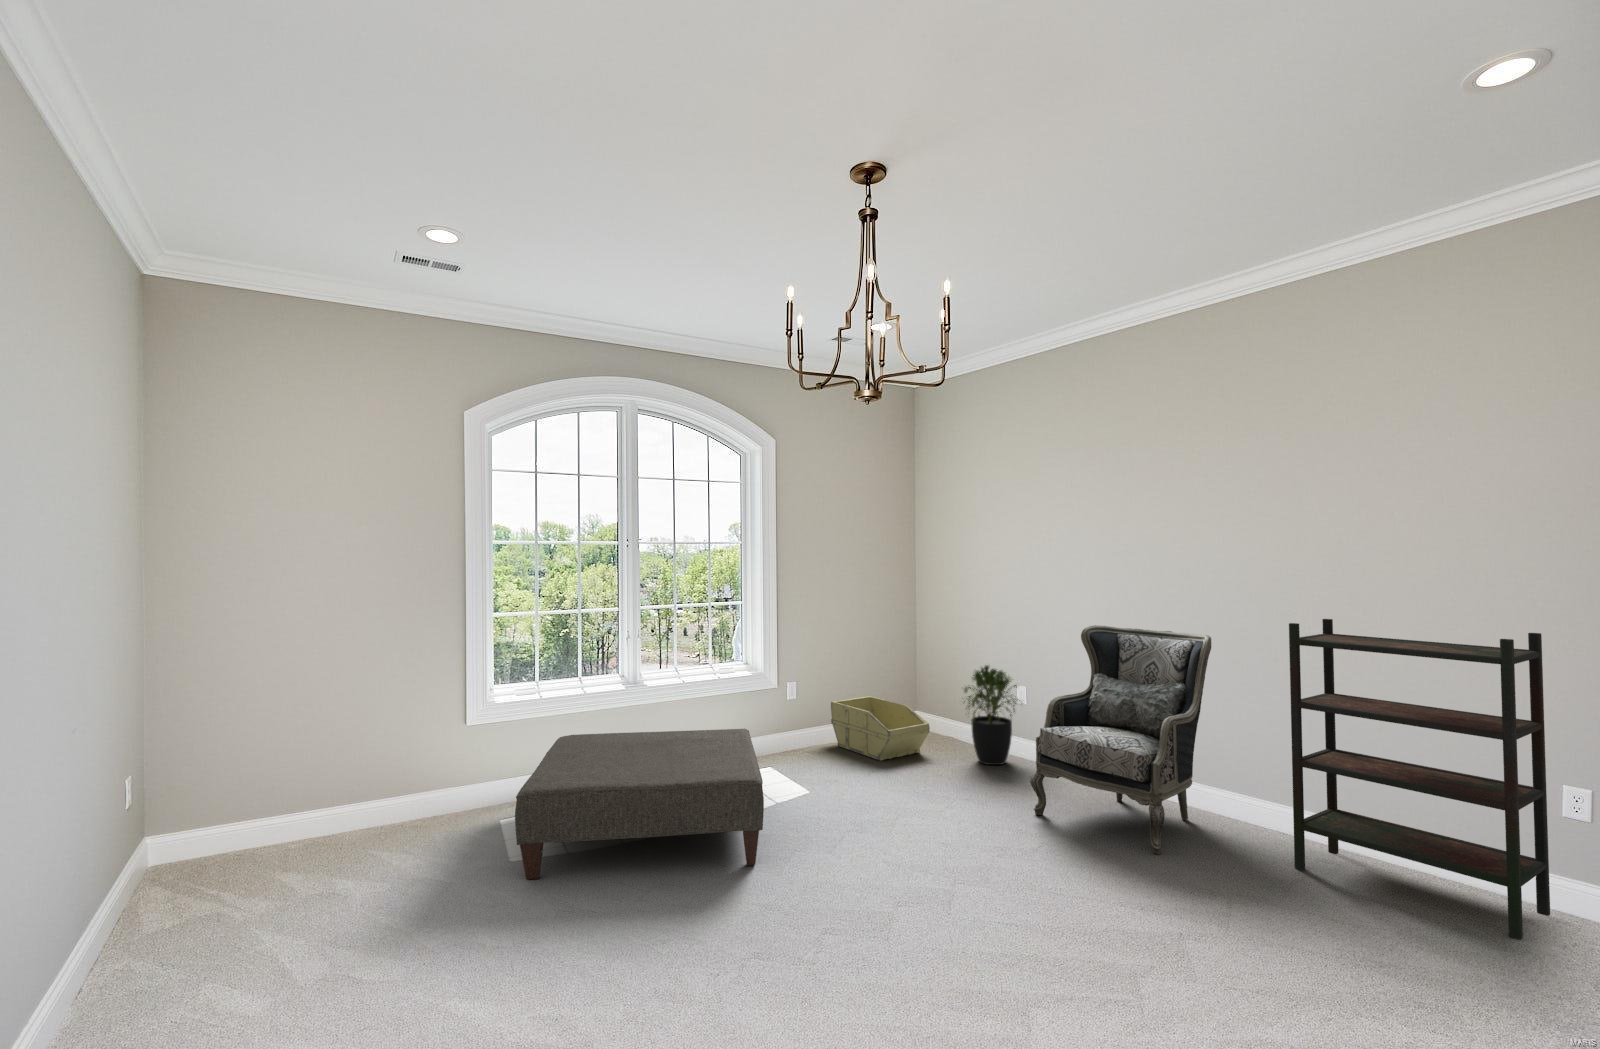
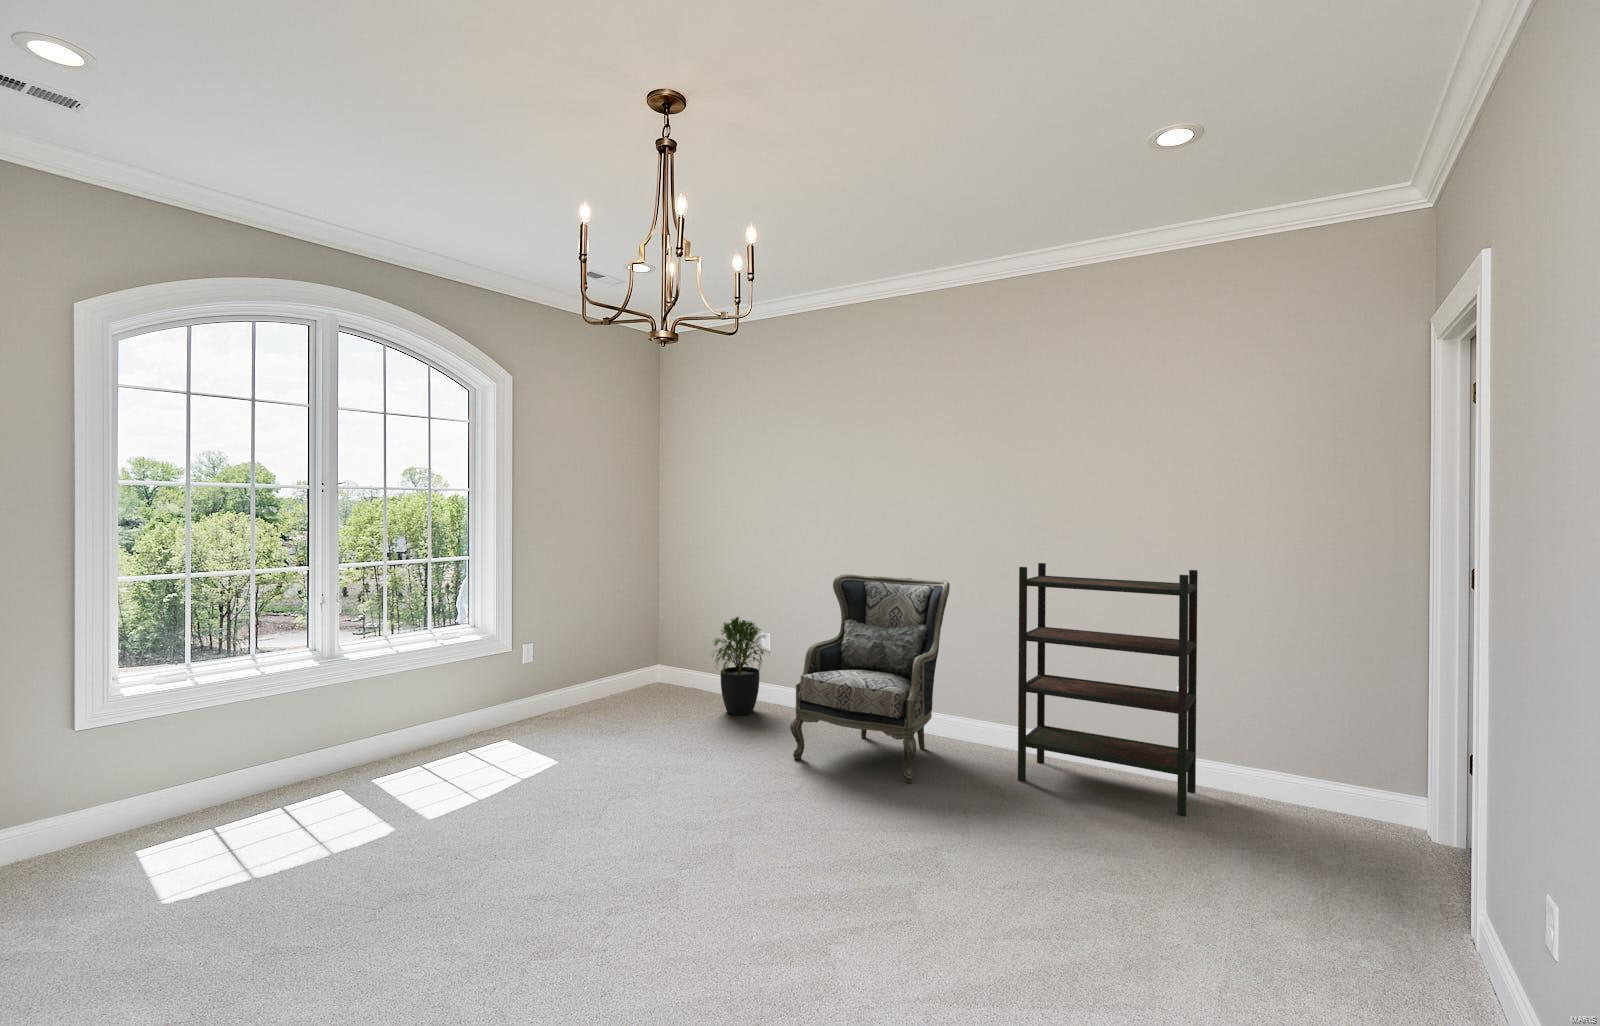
storage bin: present [831,696,930,761] -> none [570,655,678,721]
ottoman: present [515,729,764,879] -> none [173,700,524,924]

